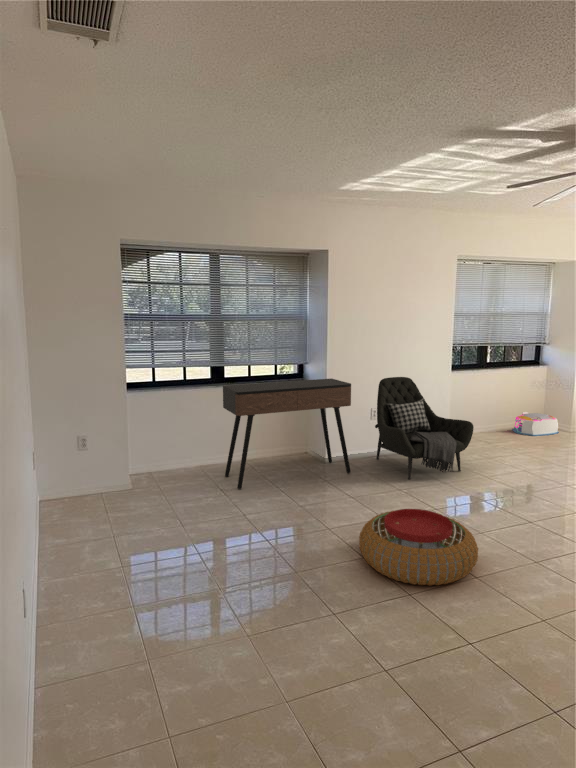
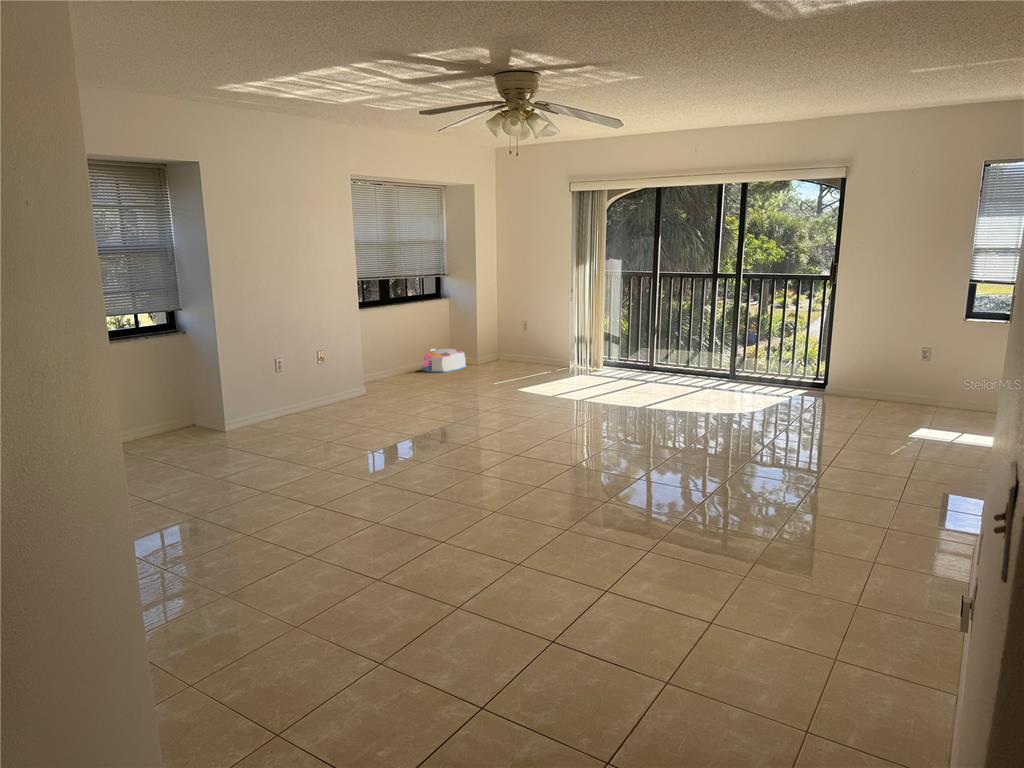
armchair: present [375,377,474,479] -> none [279,318,392,432]
console table: present [223,379,351,489] -> none [69,326,261,479]
pouf: present [359,509,478,586] -> none [307,449,429,521]

